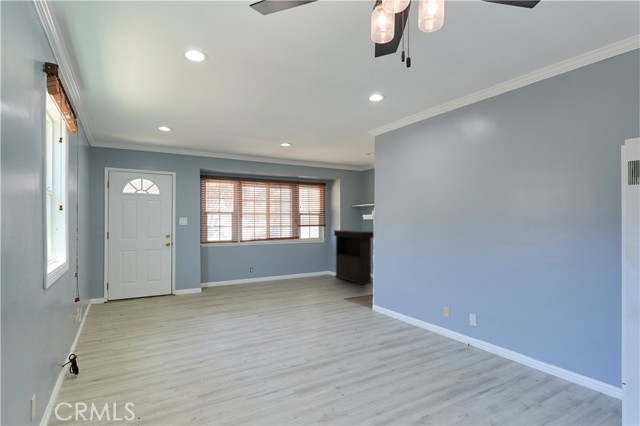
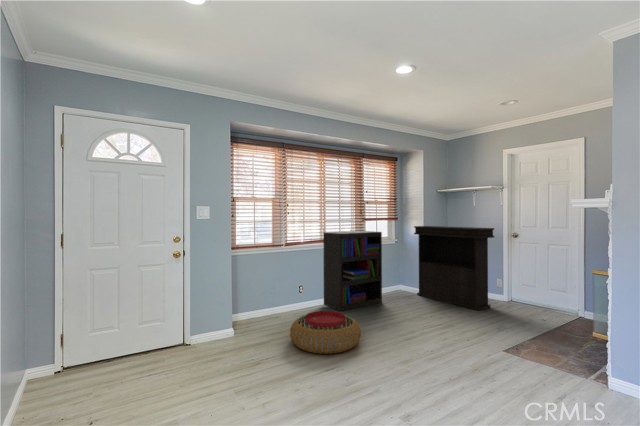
bookshelf: none [267,233,306,283] -> present [323,231,382,311]
pouf: none [229,279,271,300] -> present [290,311,361,354]

